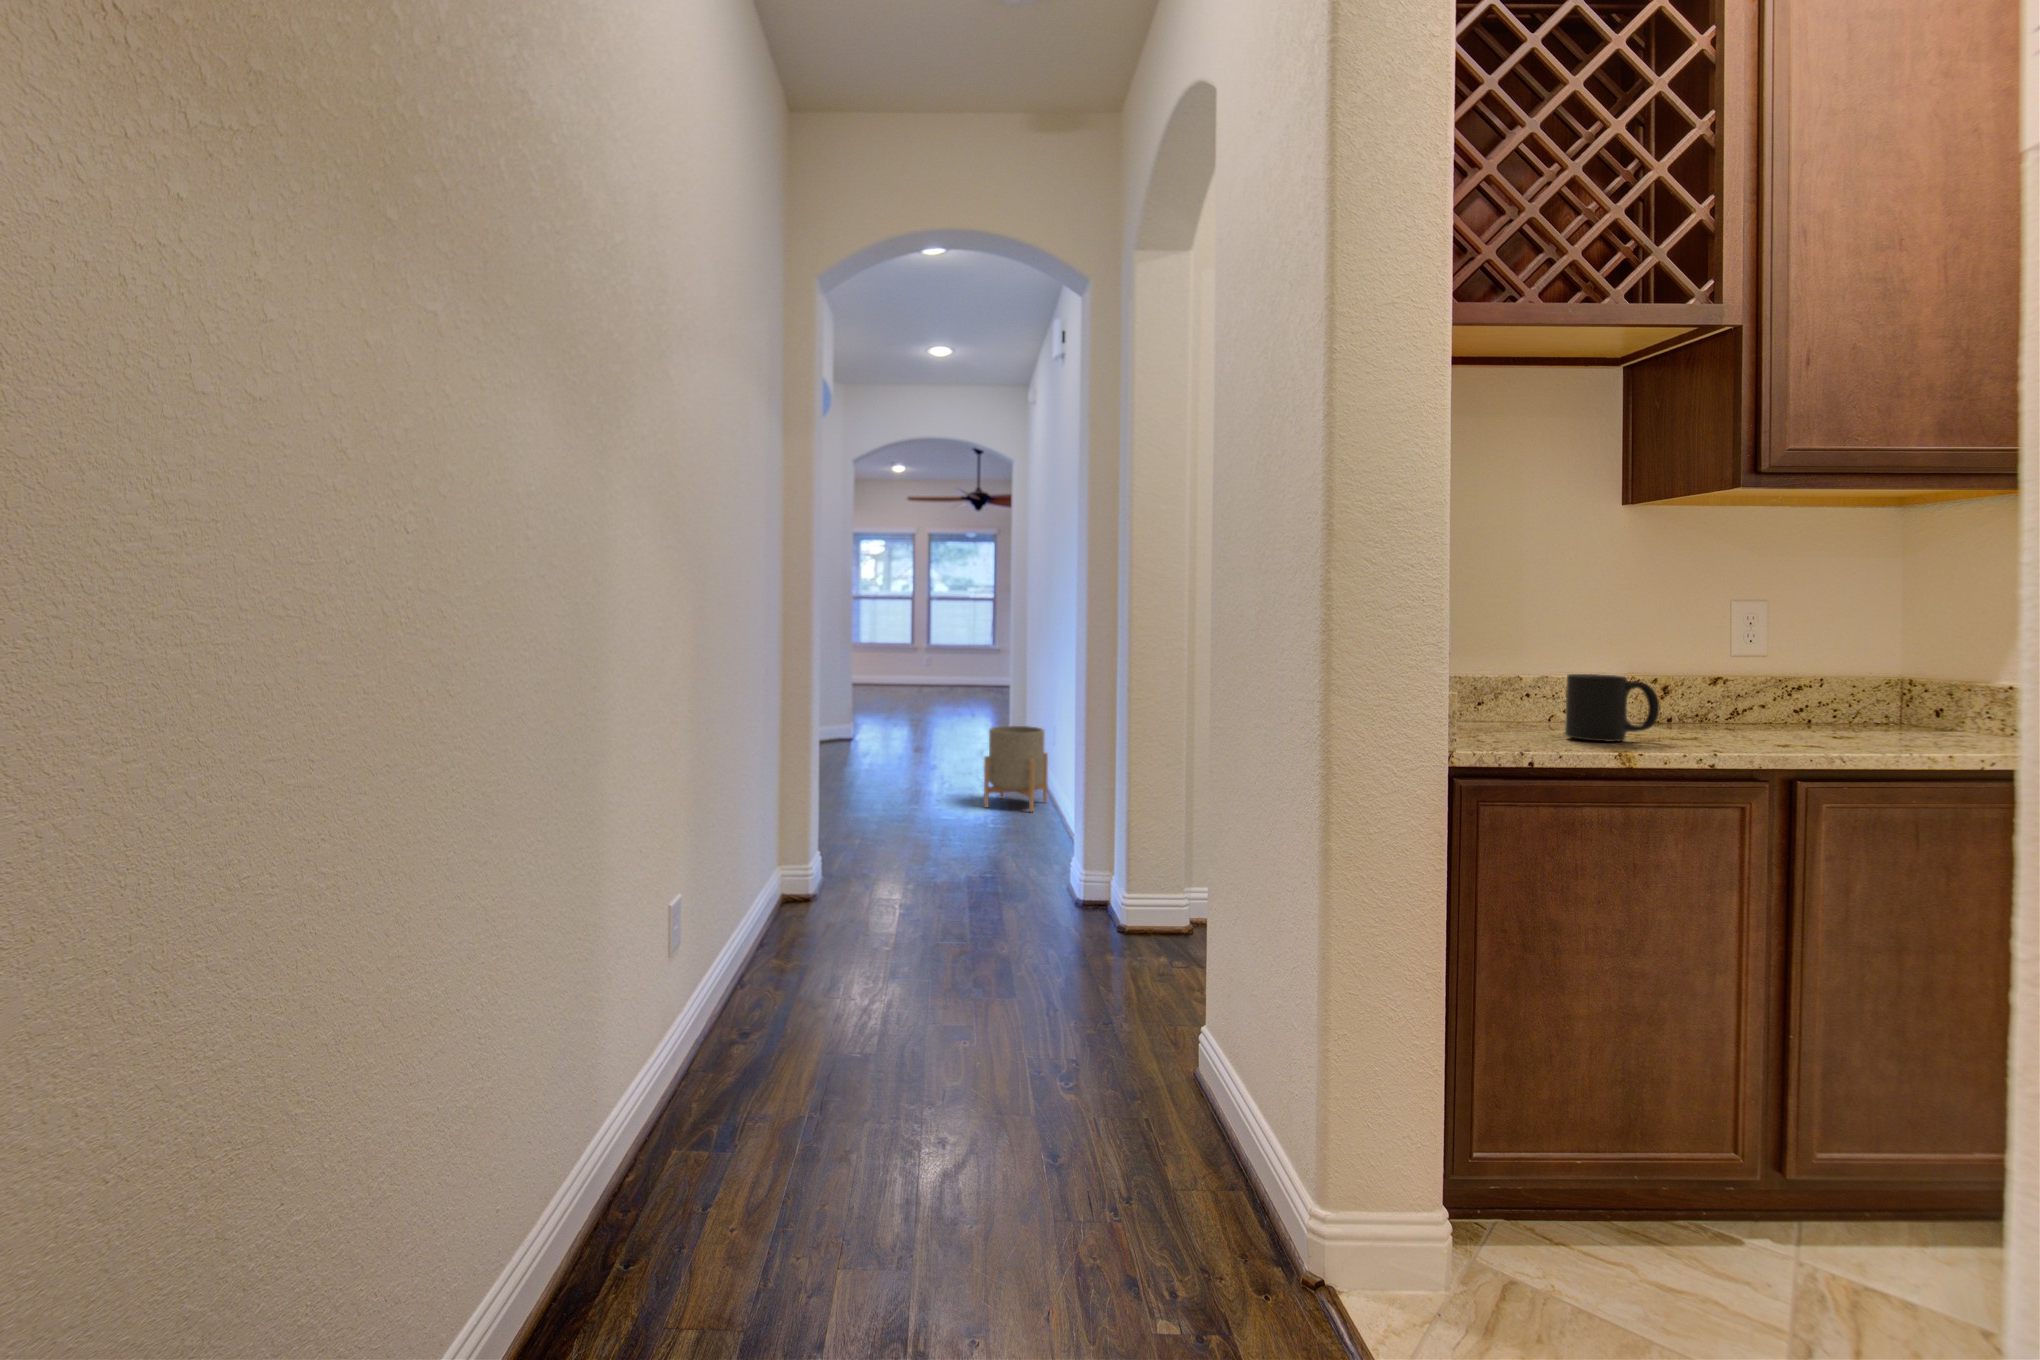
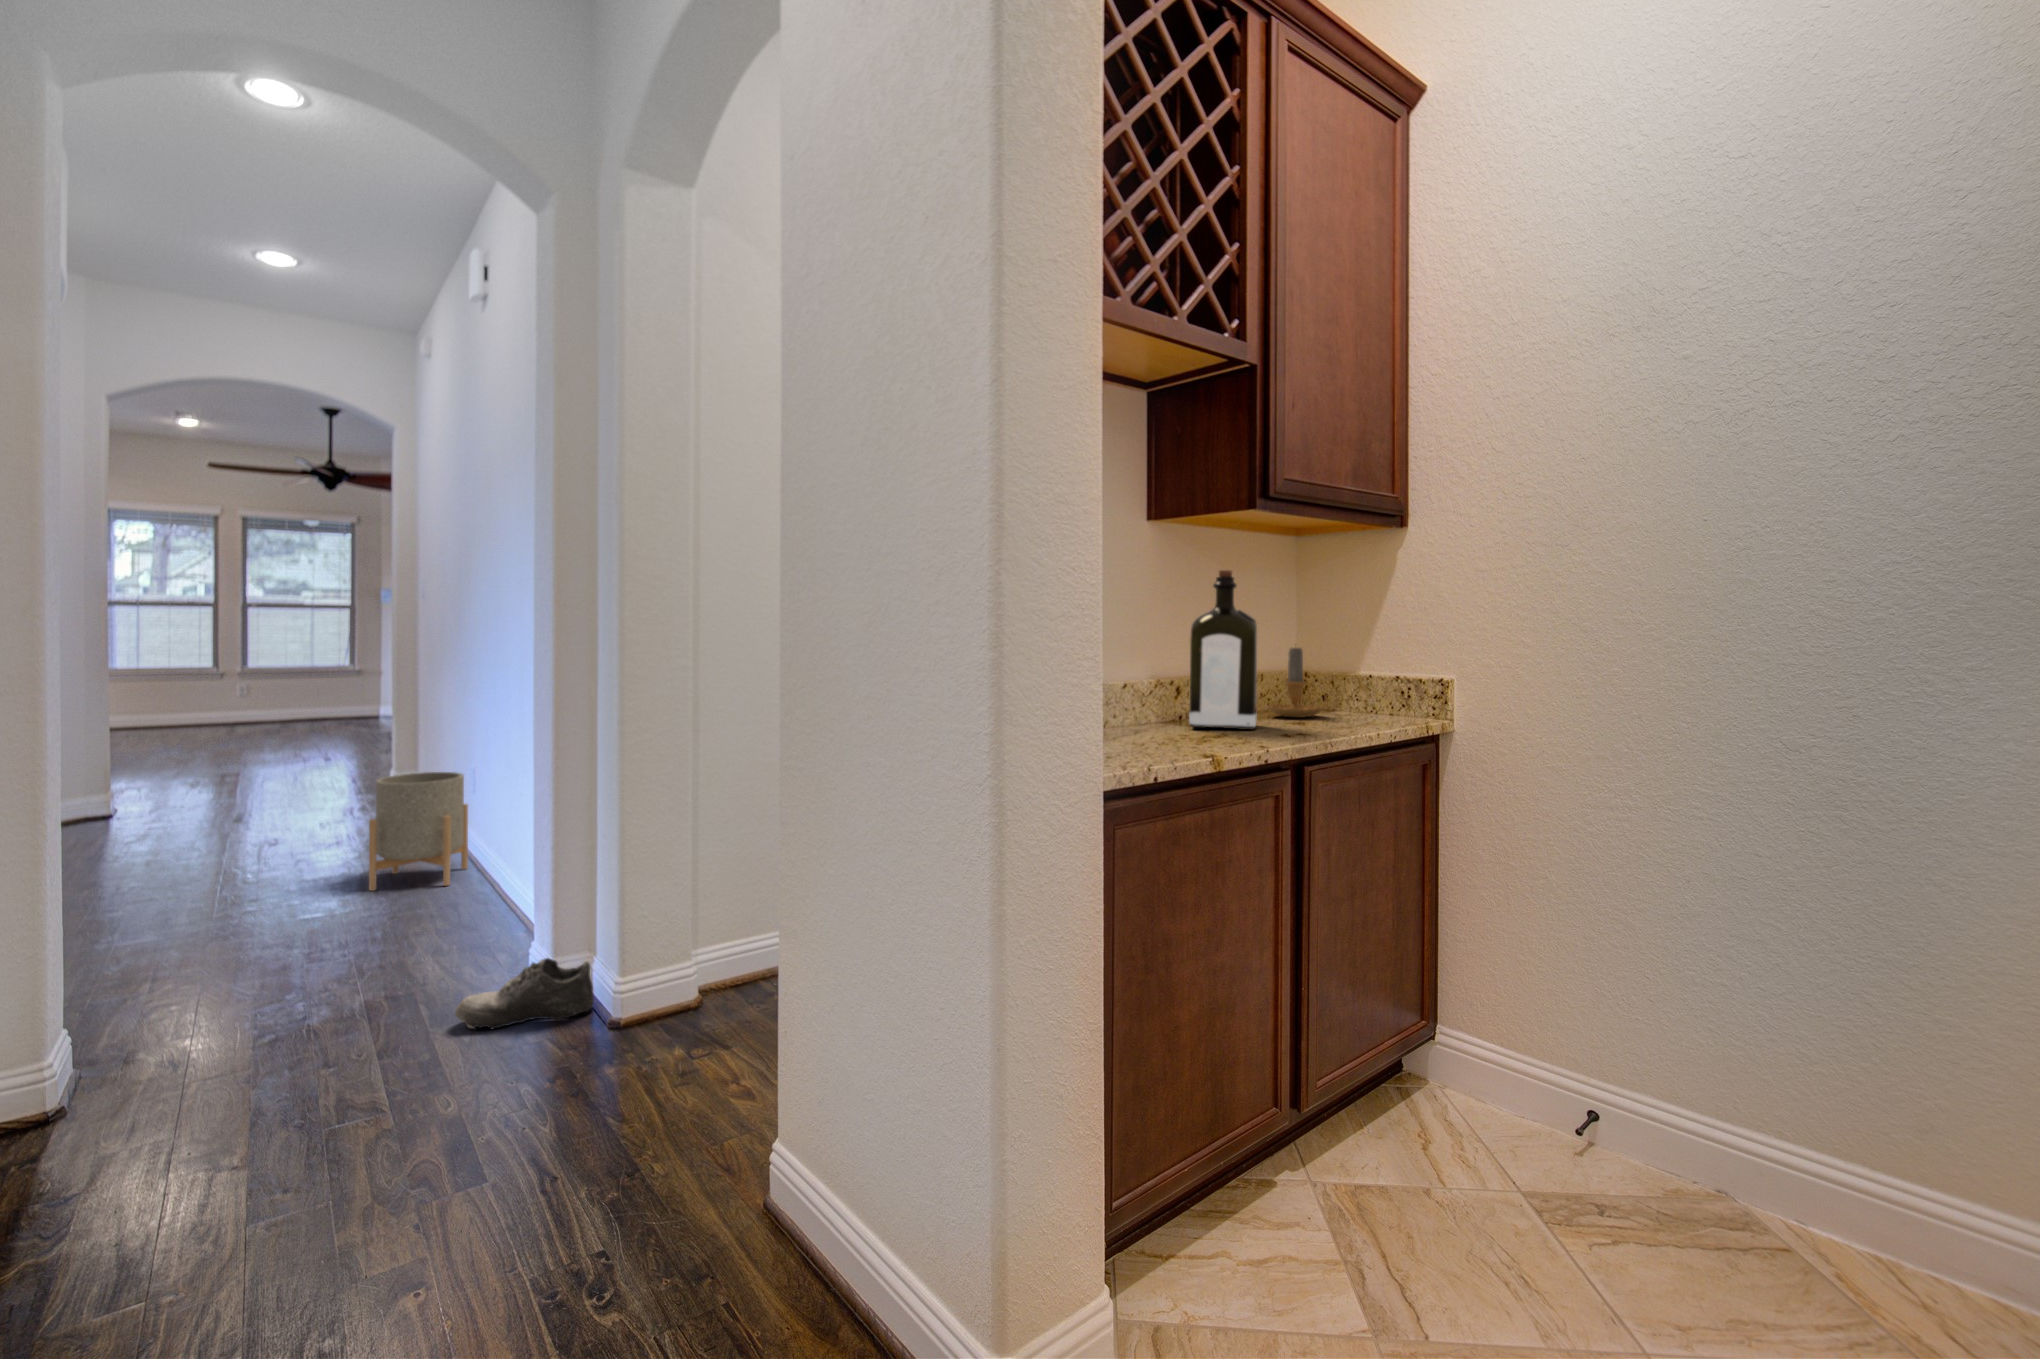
liquor: none [1660,557,1770,738] -> present [1189,570,1257,730]
candle: none [1812,641,1934,732] -> present [1267,648,1336,717]
mug: present [1565,674,1660,742] -> none [1142,679,1211,744]
shoe: none [1018,867,1110,915] -> present [455,958,594,1030]

